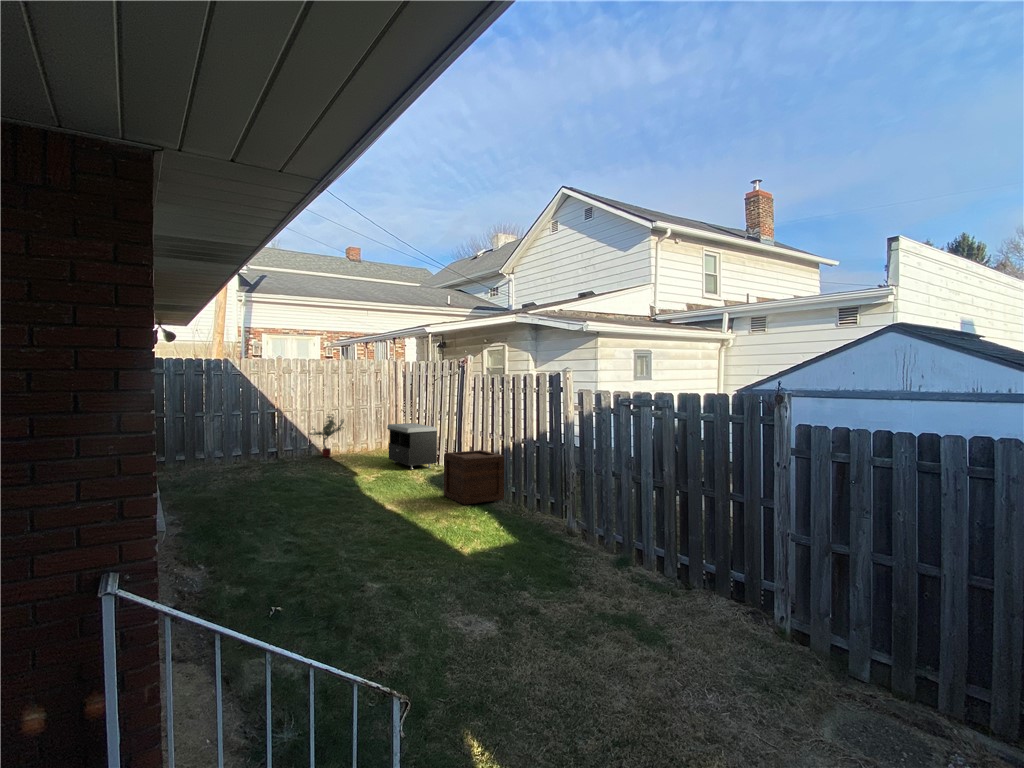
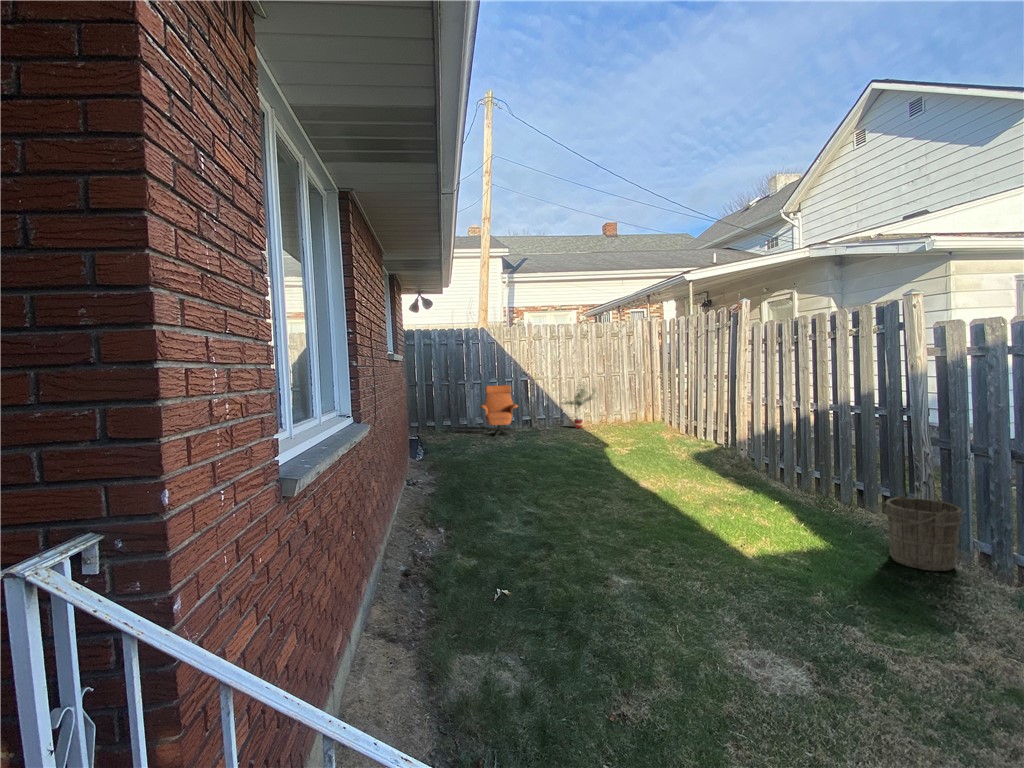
lounge chair: none [225,418,267,469] -> present [480,385,518,436]
storage bench: present [387,423,437,469] -> none [644,392,704,444]
wooden crate: present [444,450,504,505] -> none [714,421,800,489]
bucket: none [545,503,590,551] -> present [877,495,962,571]

